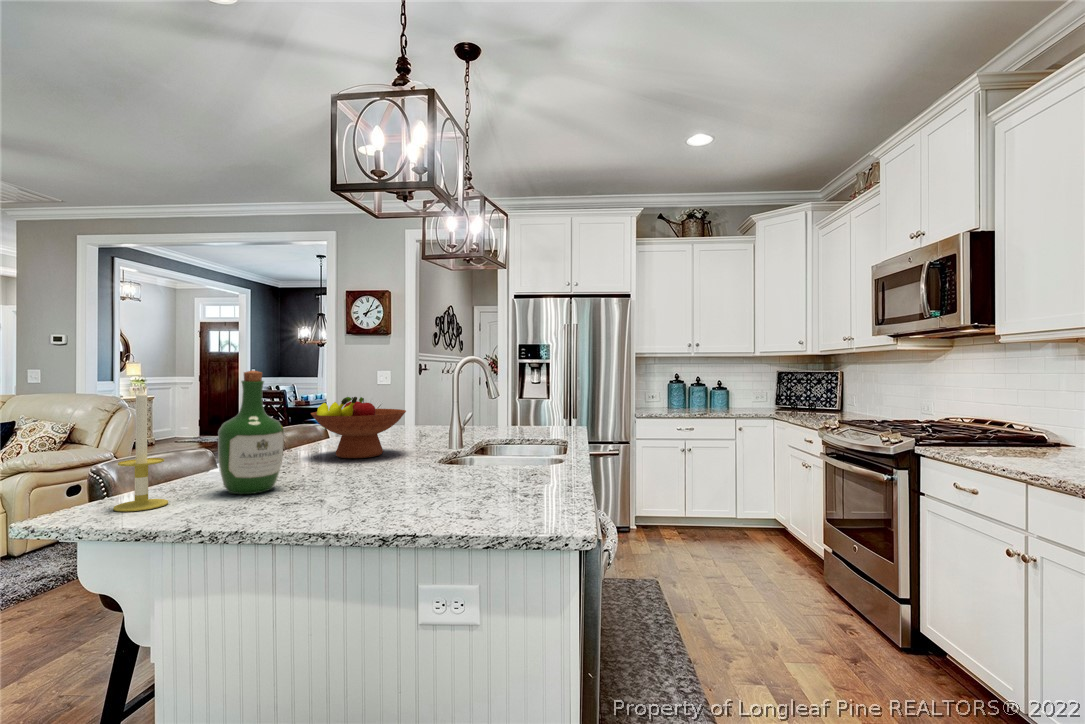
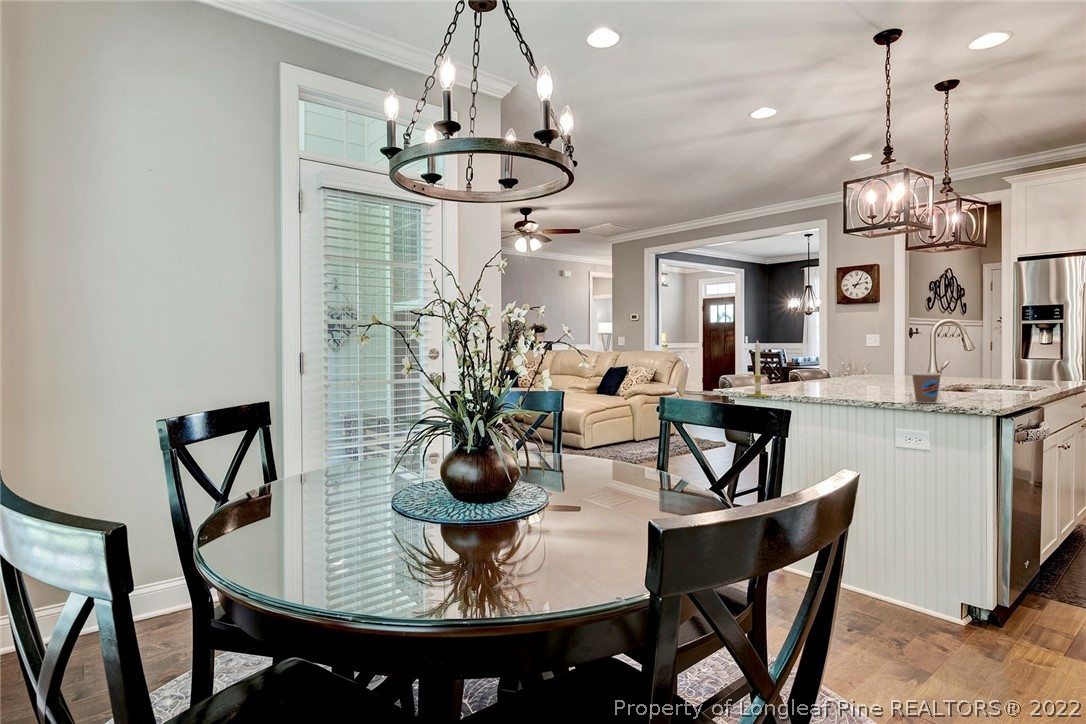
wine bottle: present [218,370,284,494] -> none [789,332,823,396]
fruit bowl: present [311,397,406,458] -> none [829,349,897,389]
coffee cup: none [428,442,471,498] -> present [912,372,941,403]

